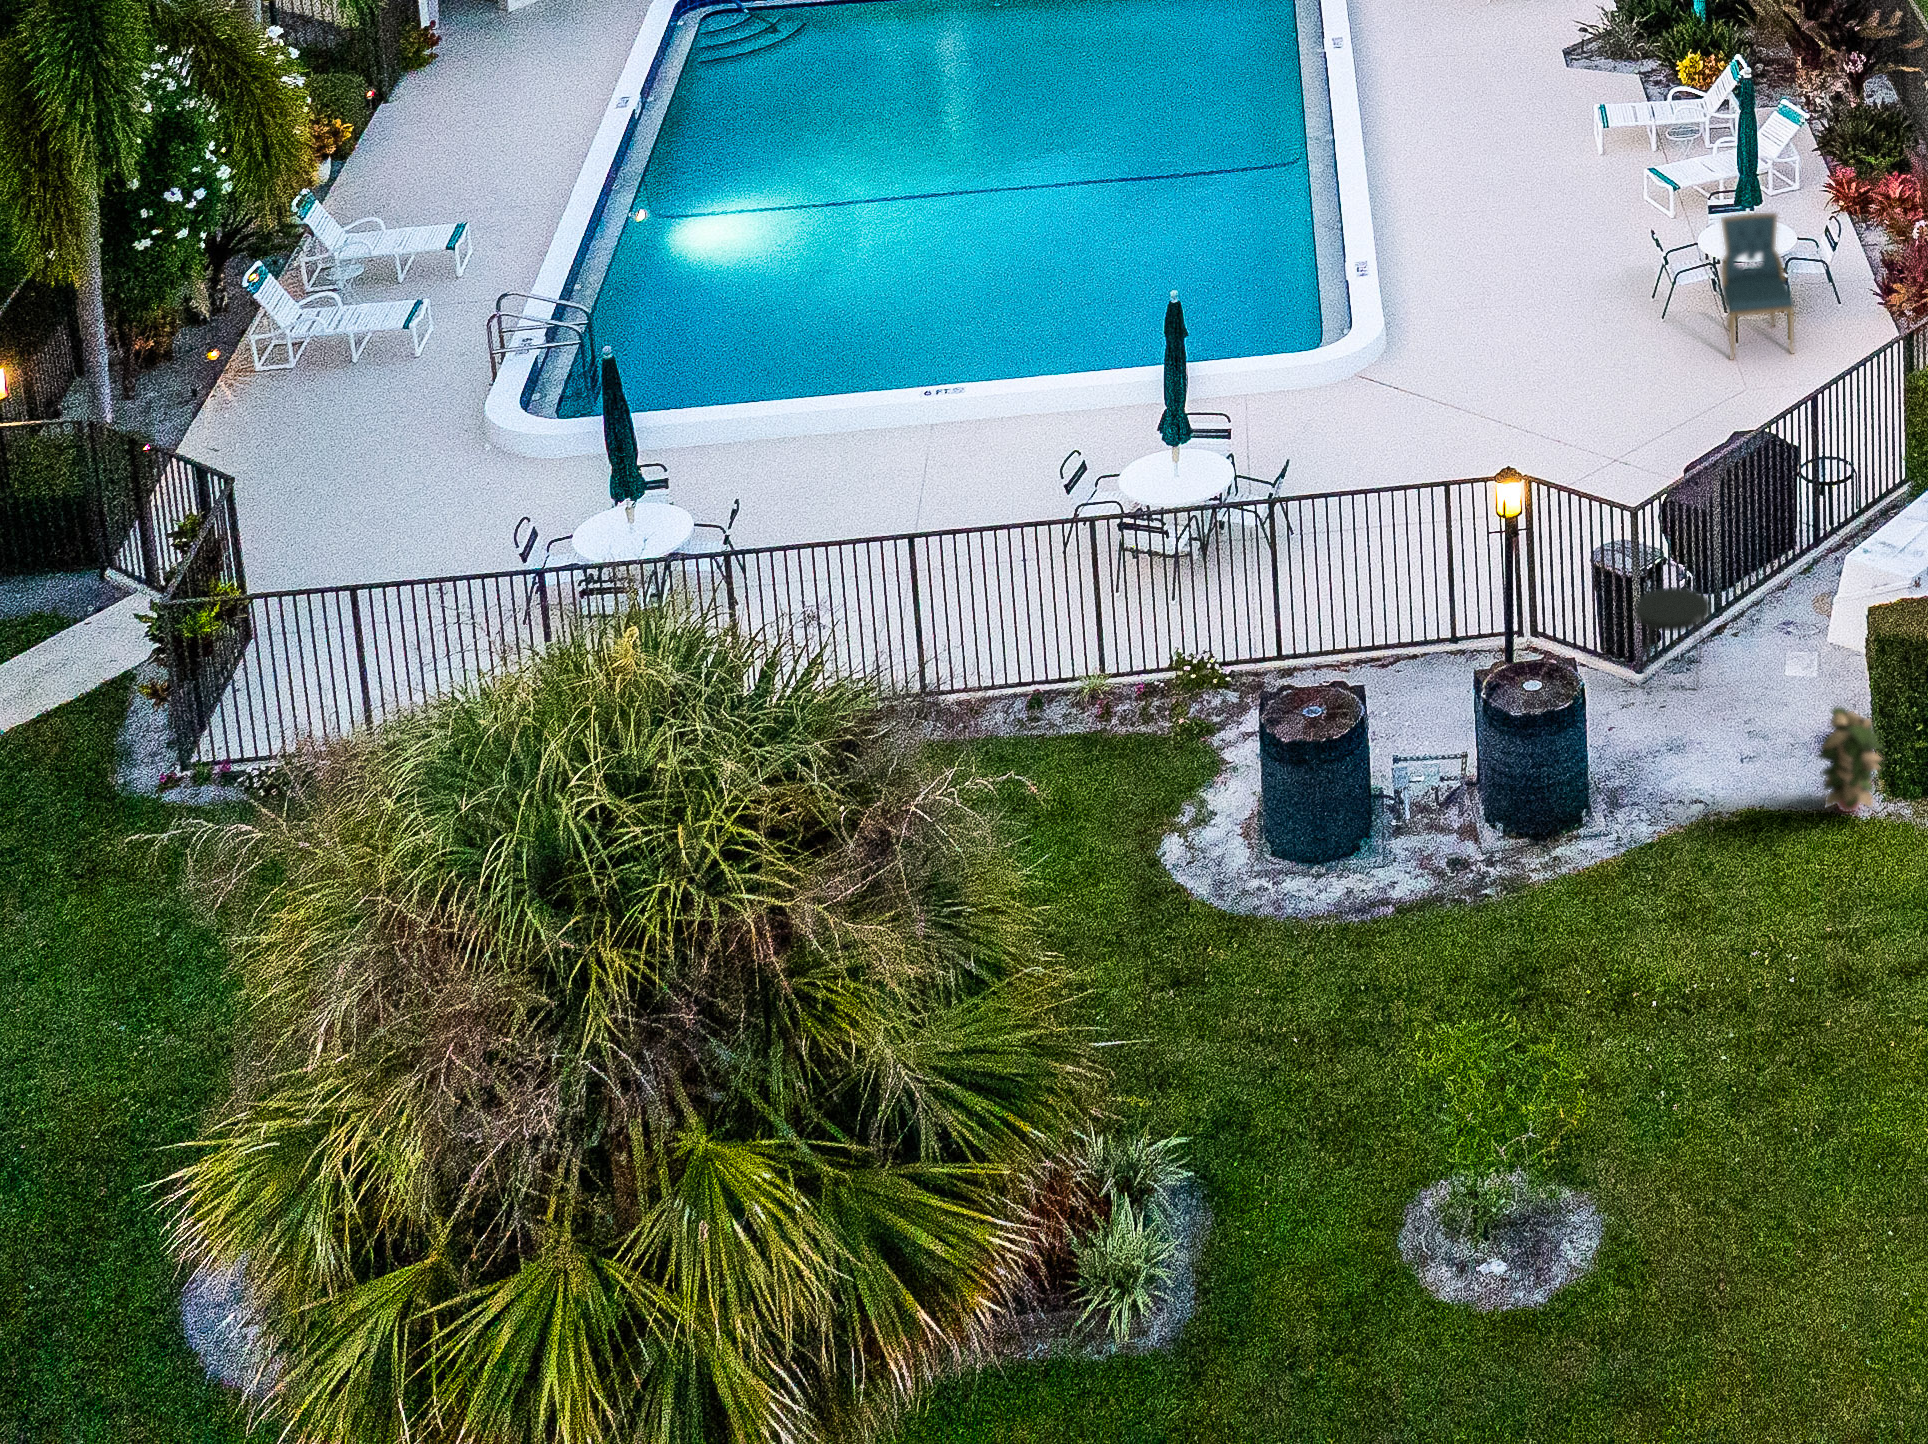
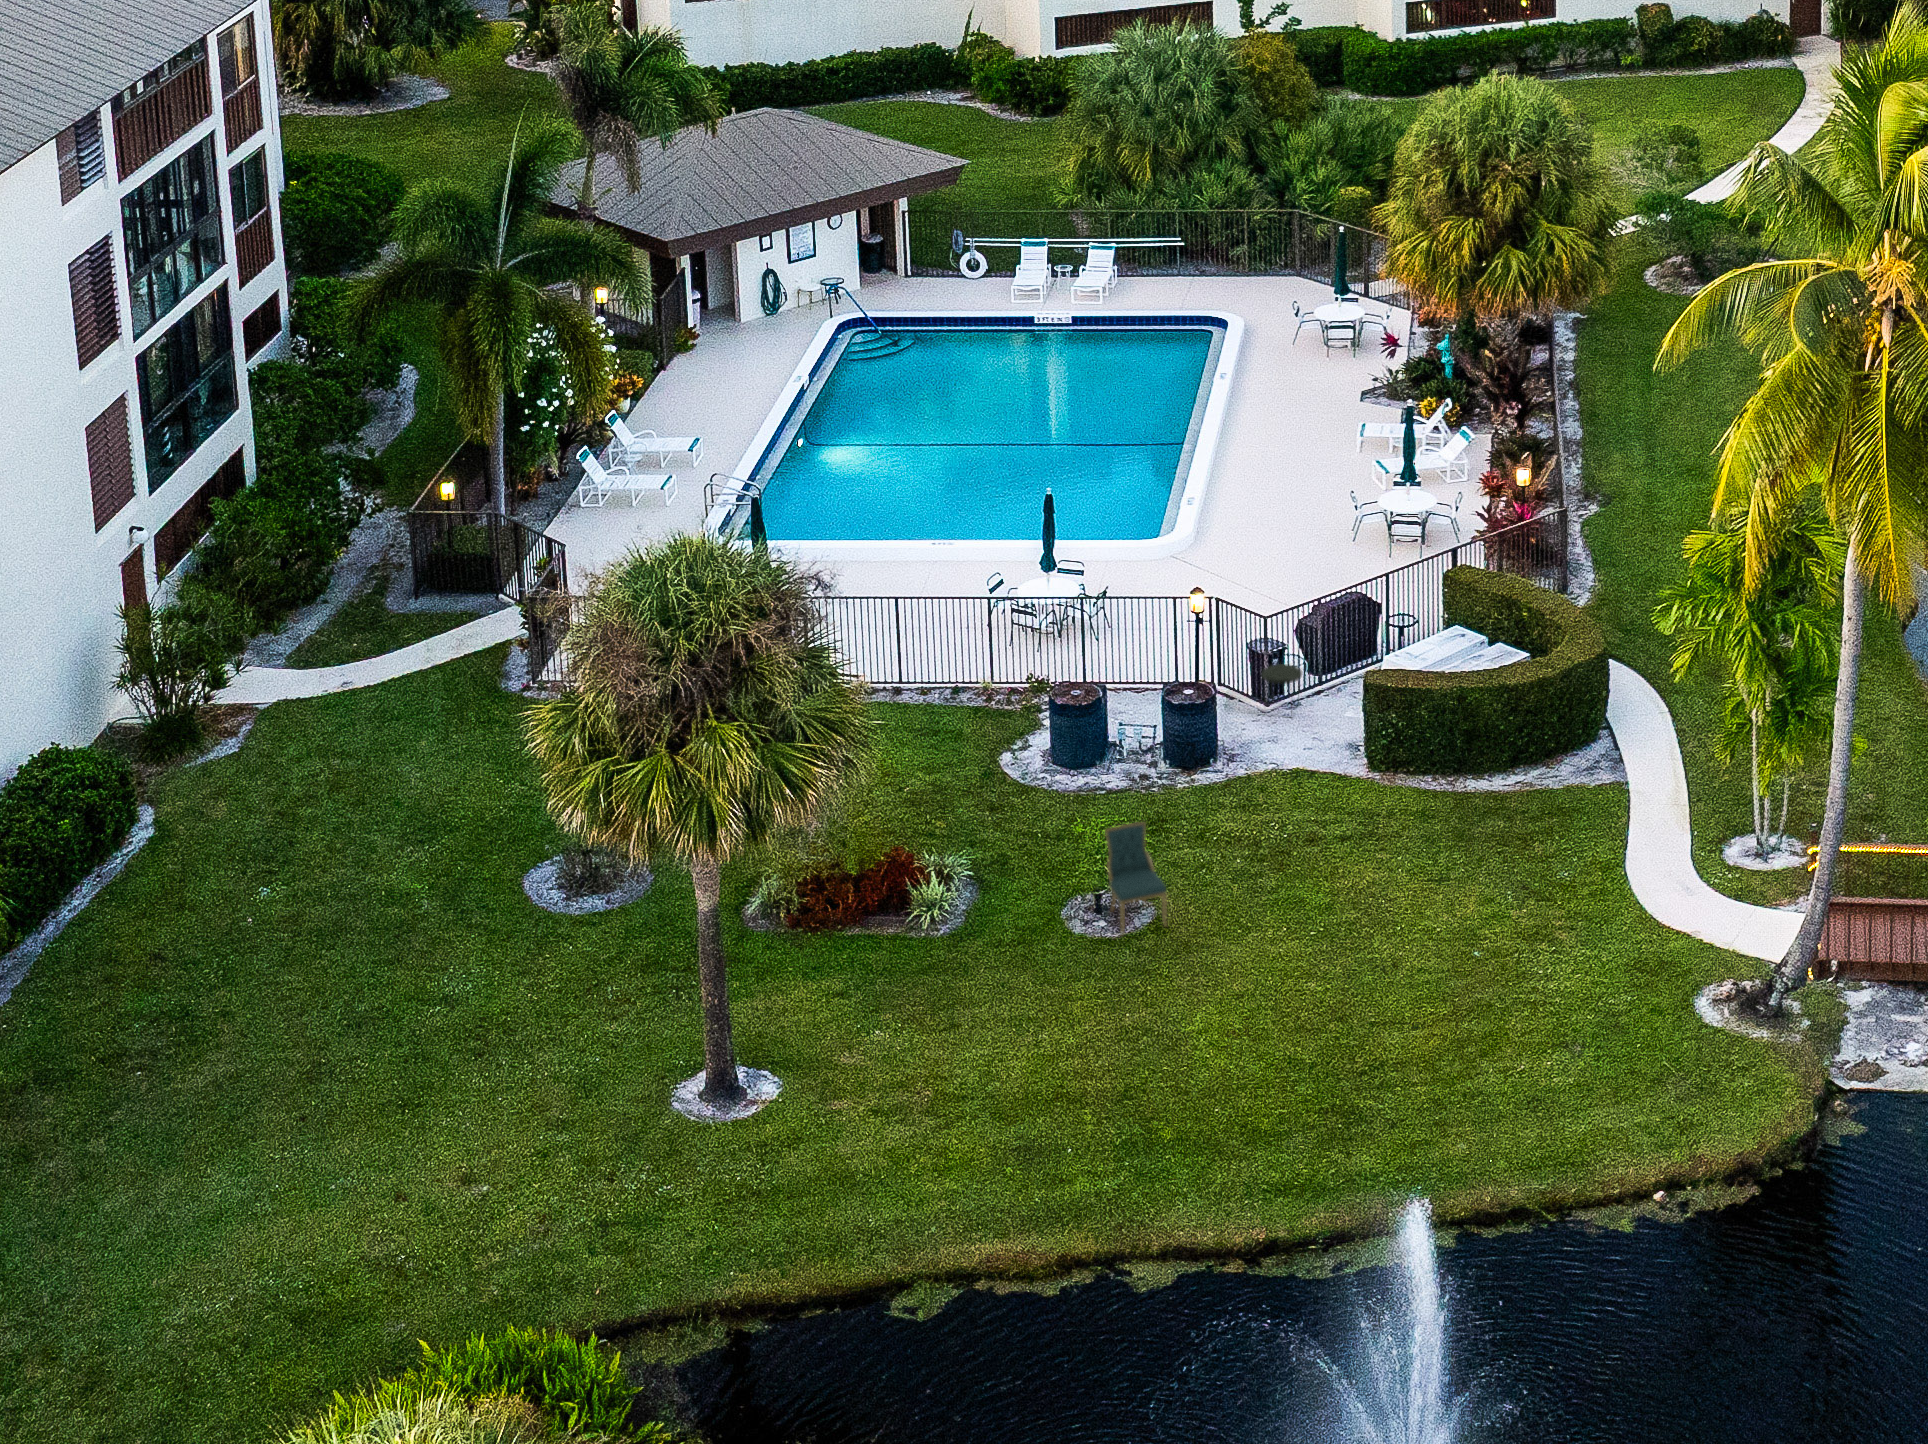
chair: present [1721,213,1794,359] -> present [1105,822,1167,935]
decorative plant: present [1818,707,1882,812] -> none [1332,723,1368,777]

